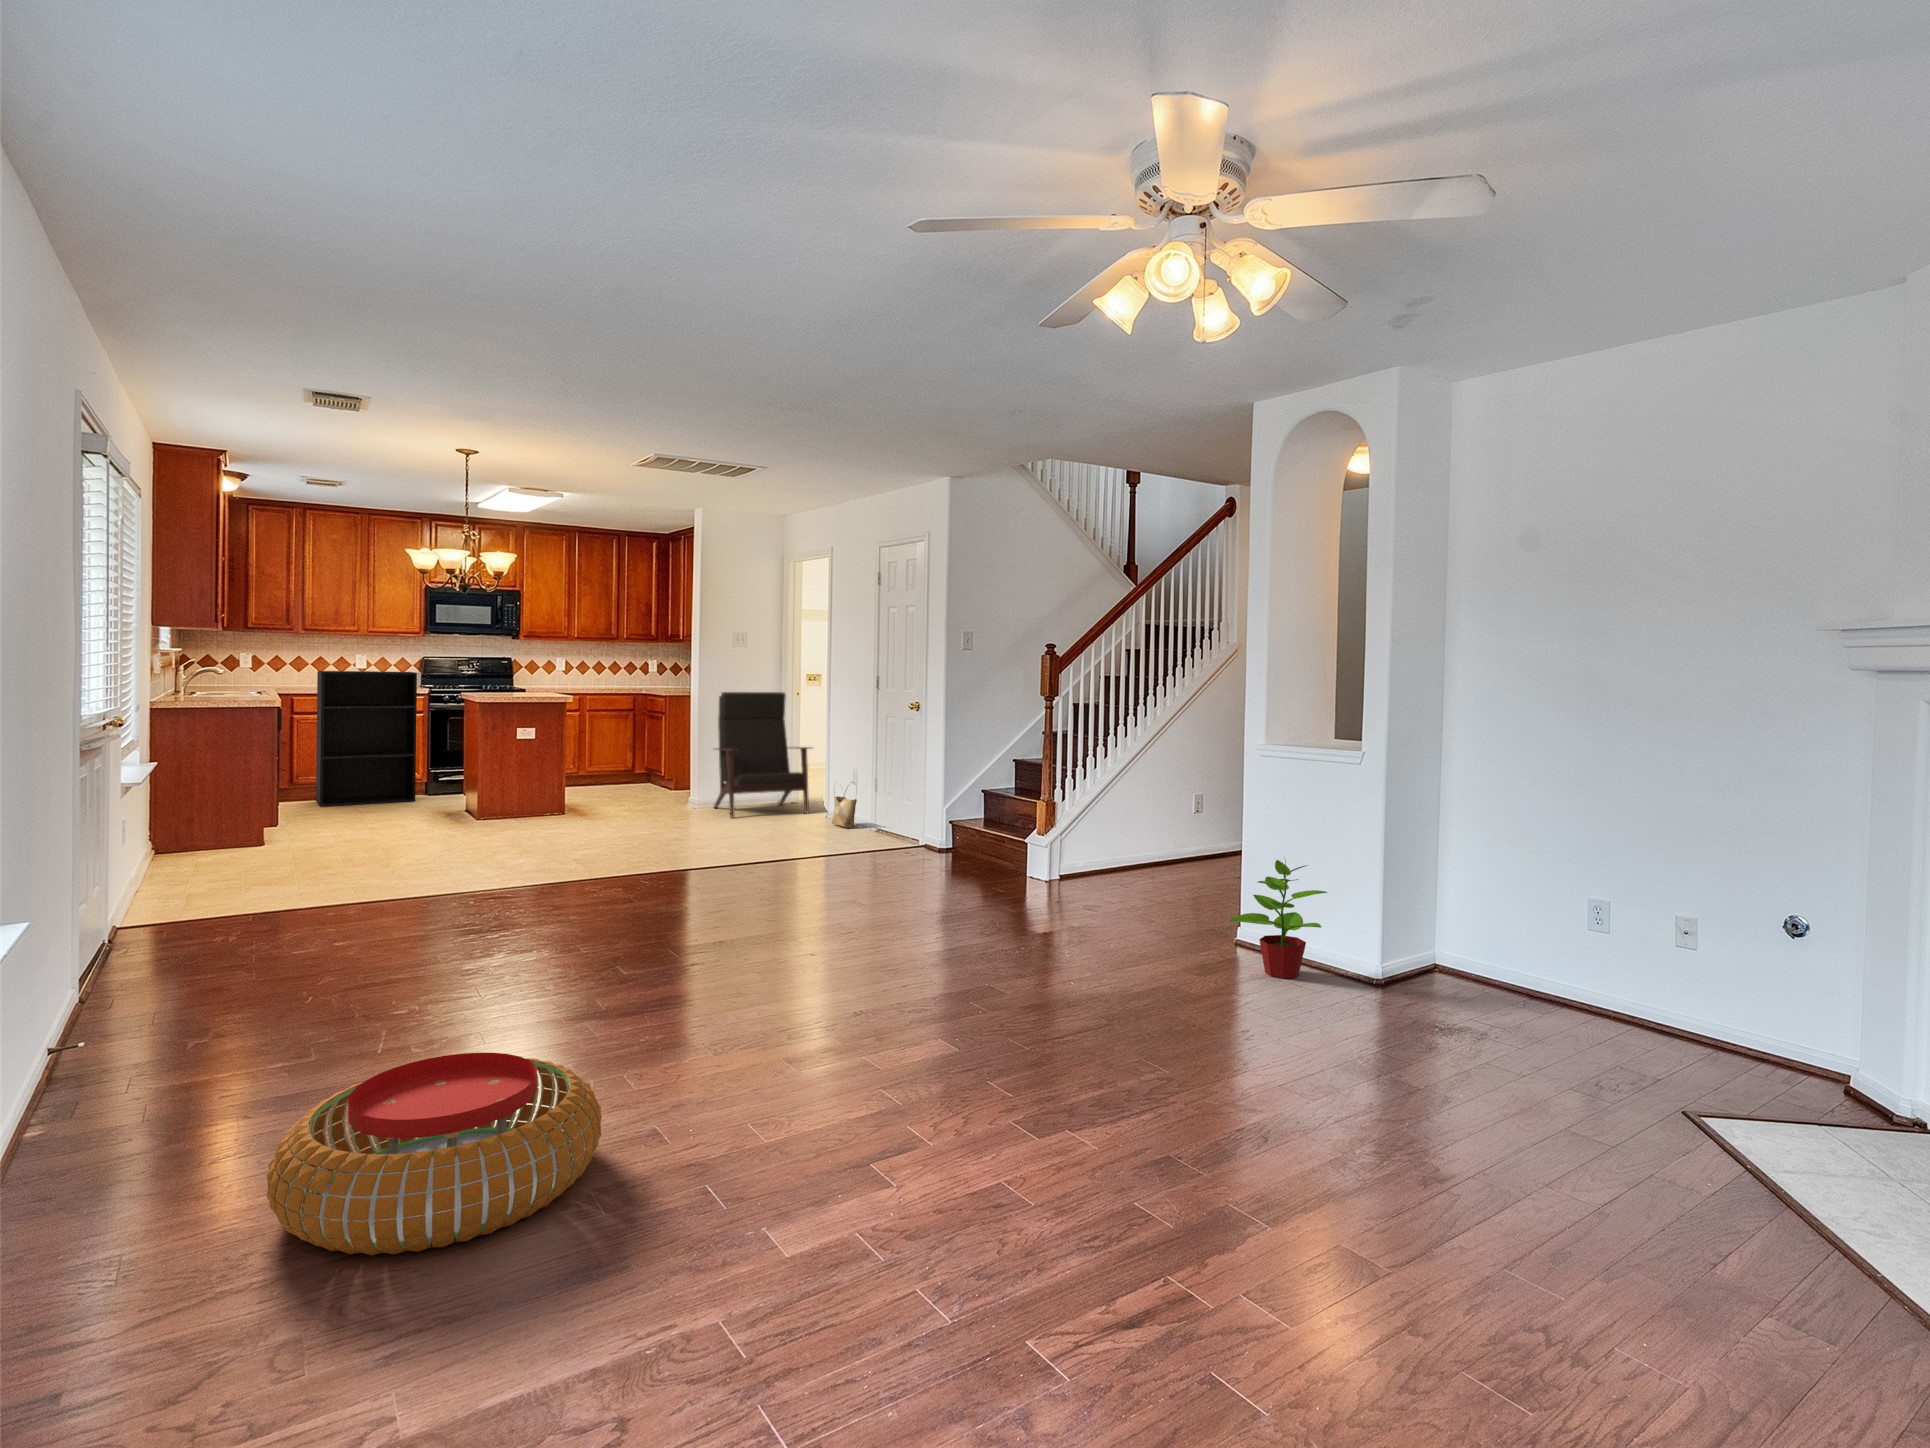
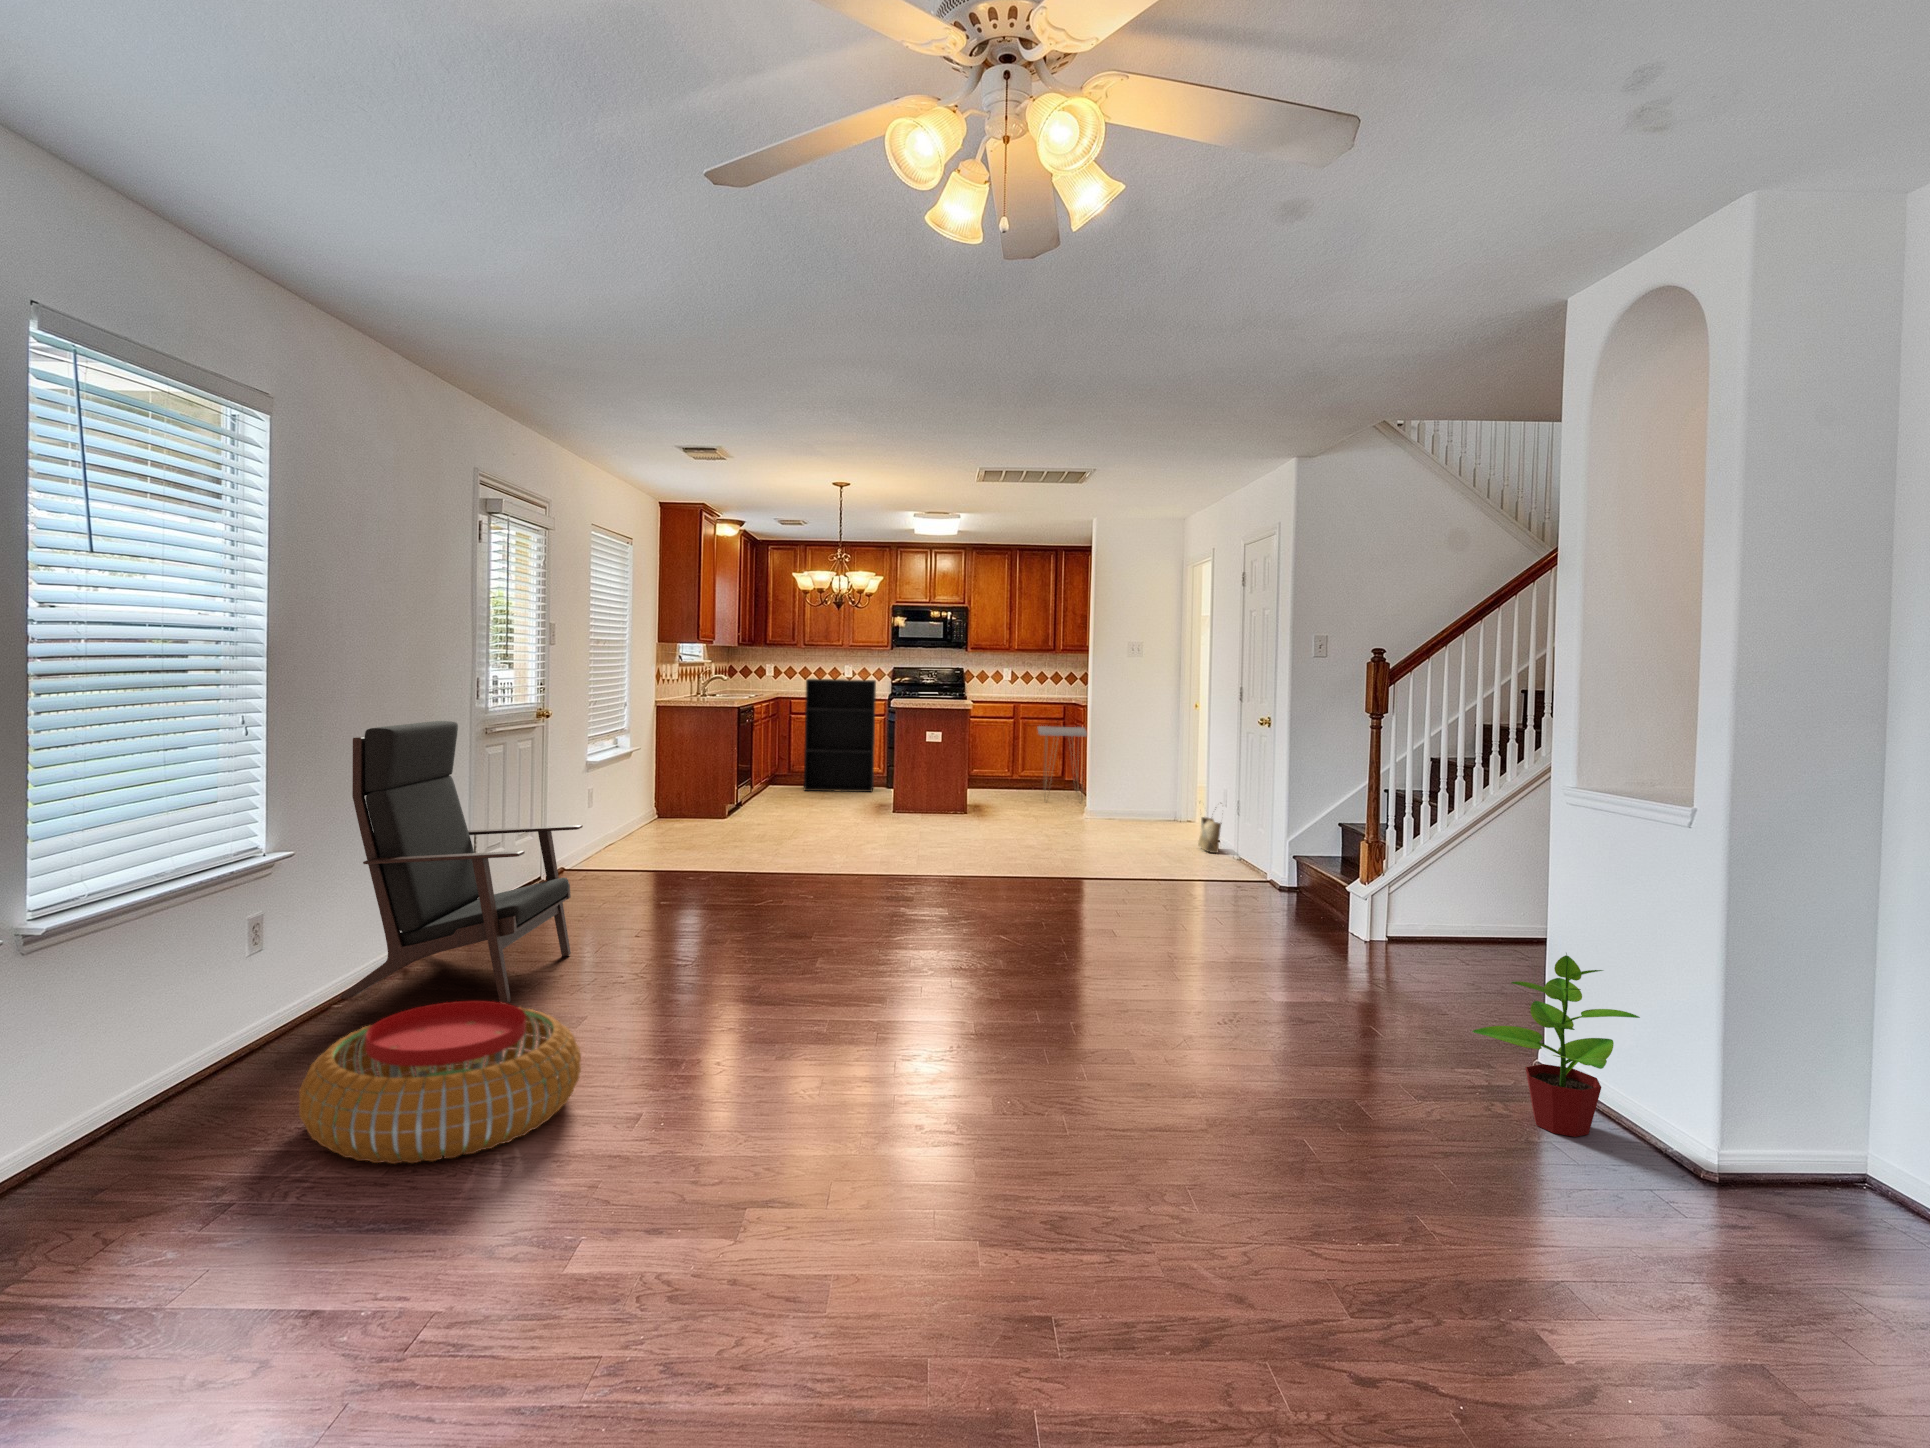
lounge chair: present [714,692,810,817] -> present [340,721,583,1003]
console table: none [605,718,681,797] -> present [1037,726,1087,802]

